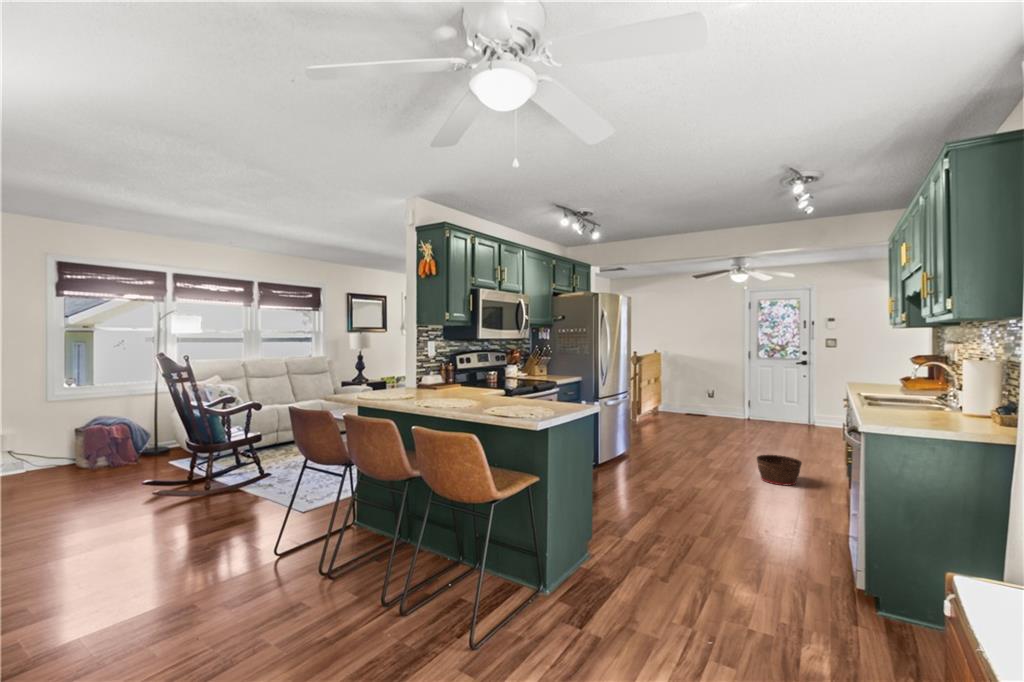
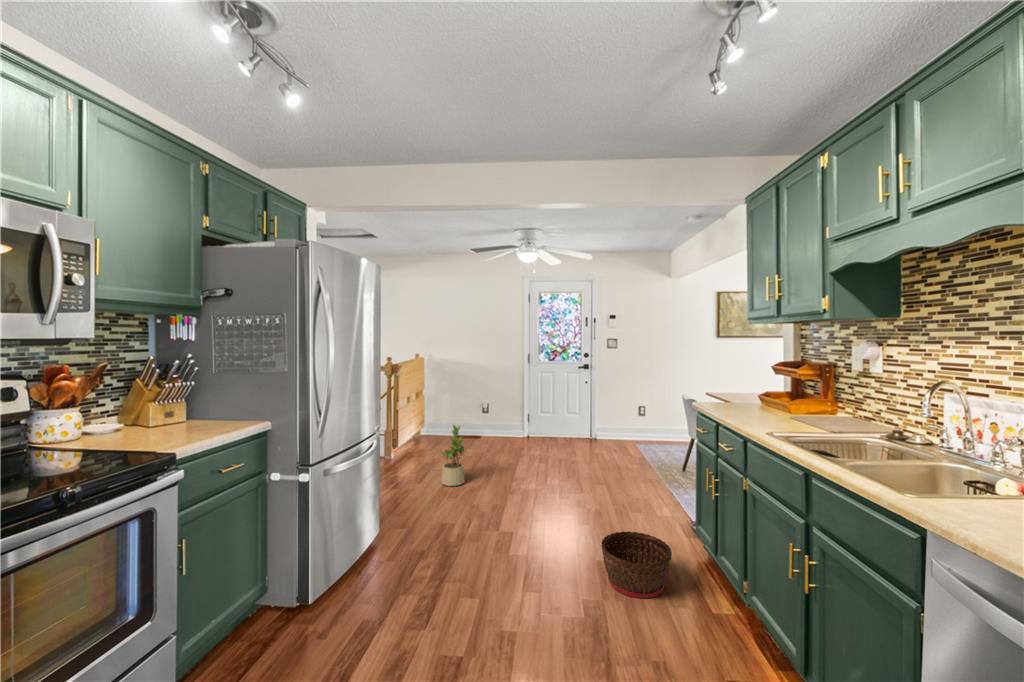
potted plant: none [669,397,689,436] -> present [441,425,465,486]

